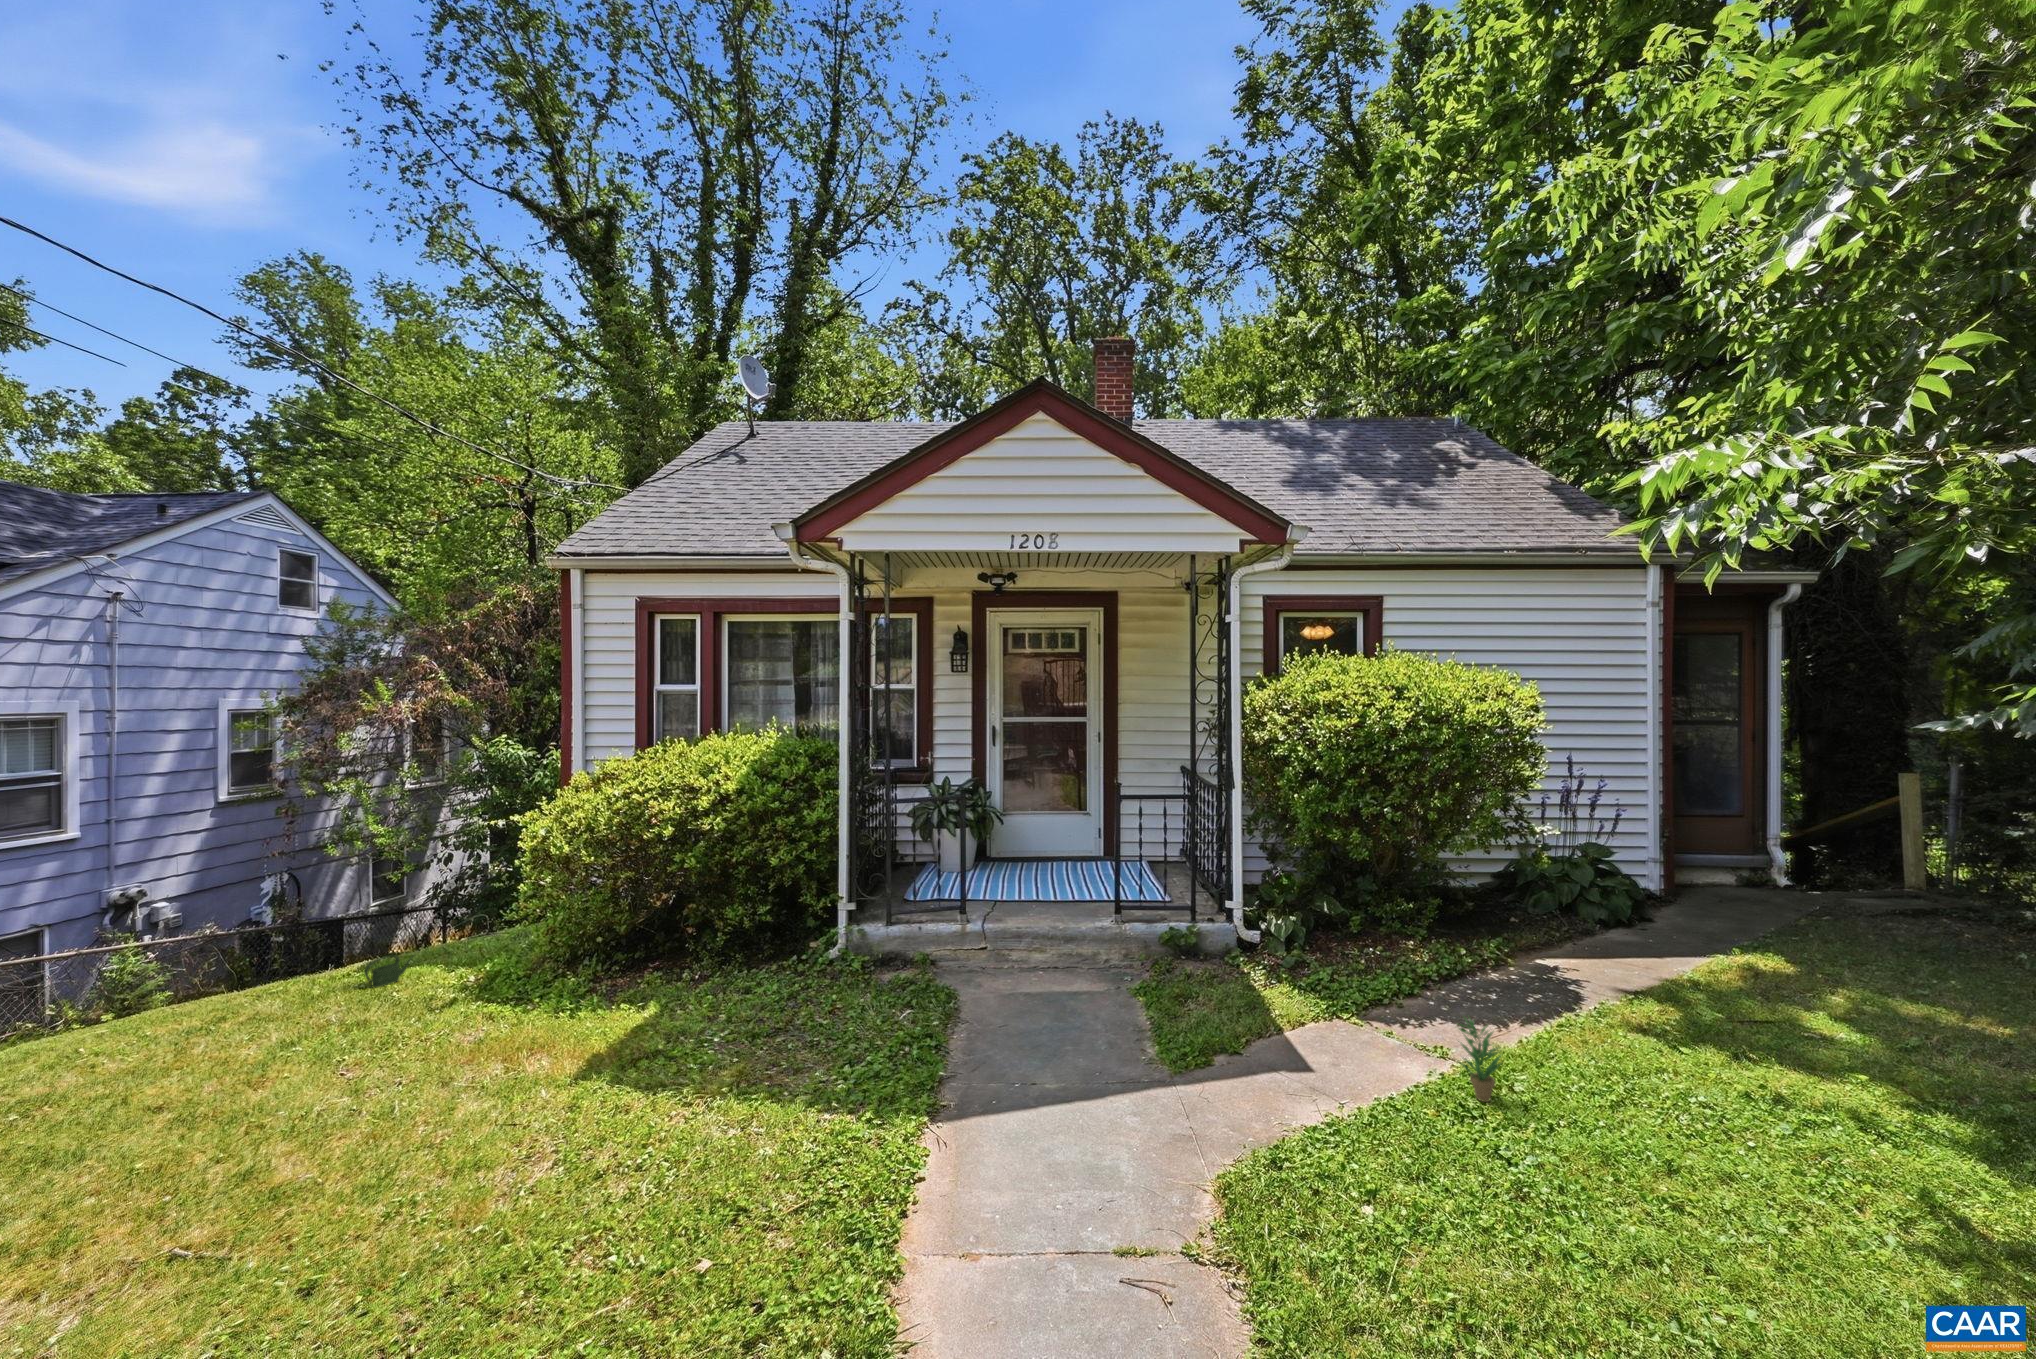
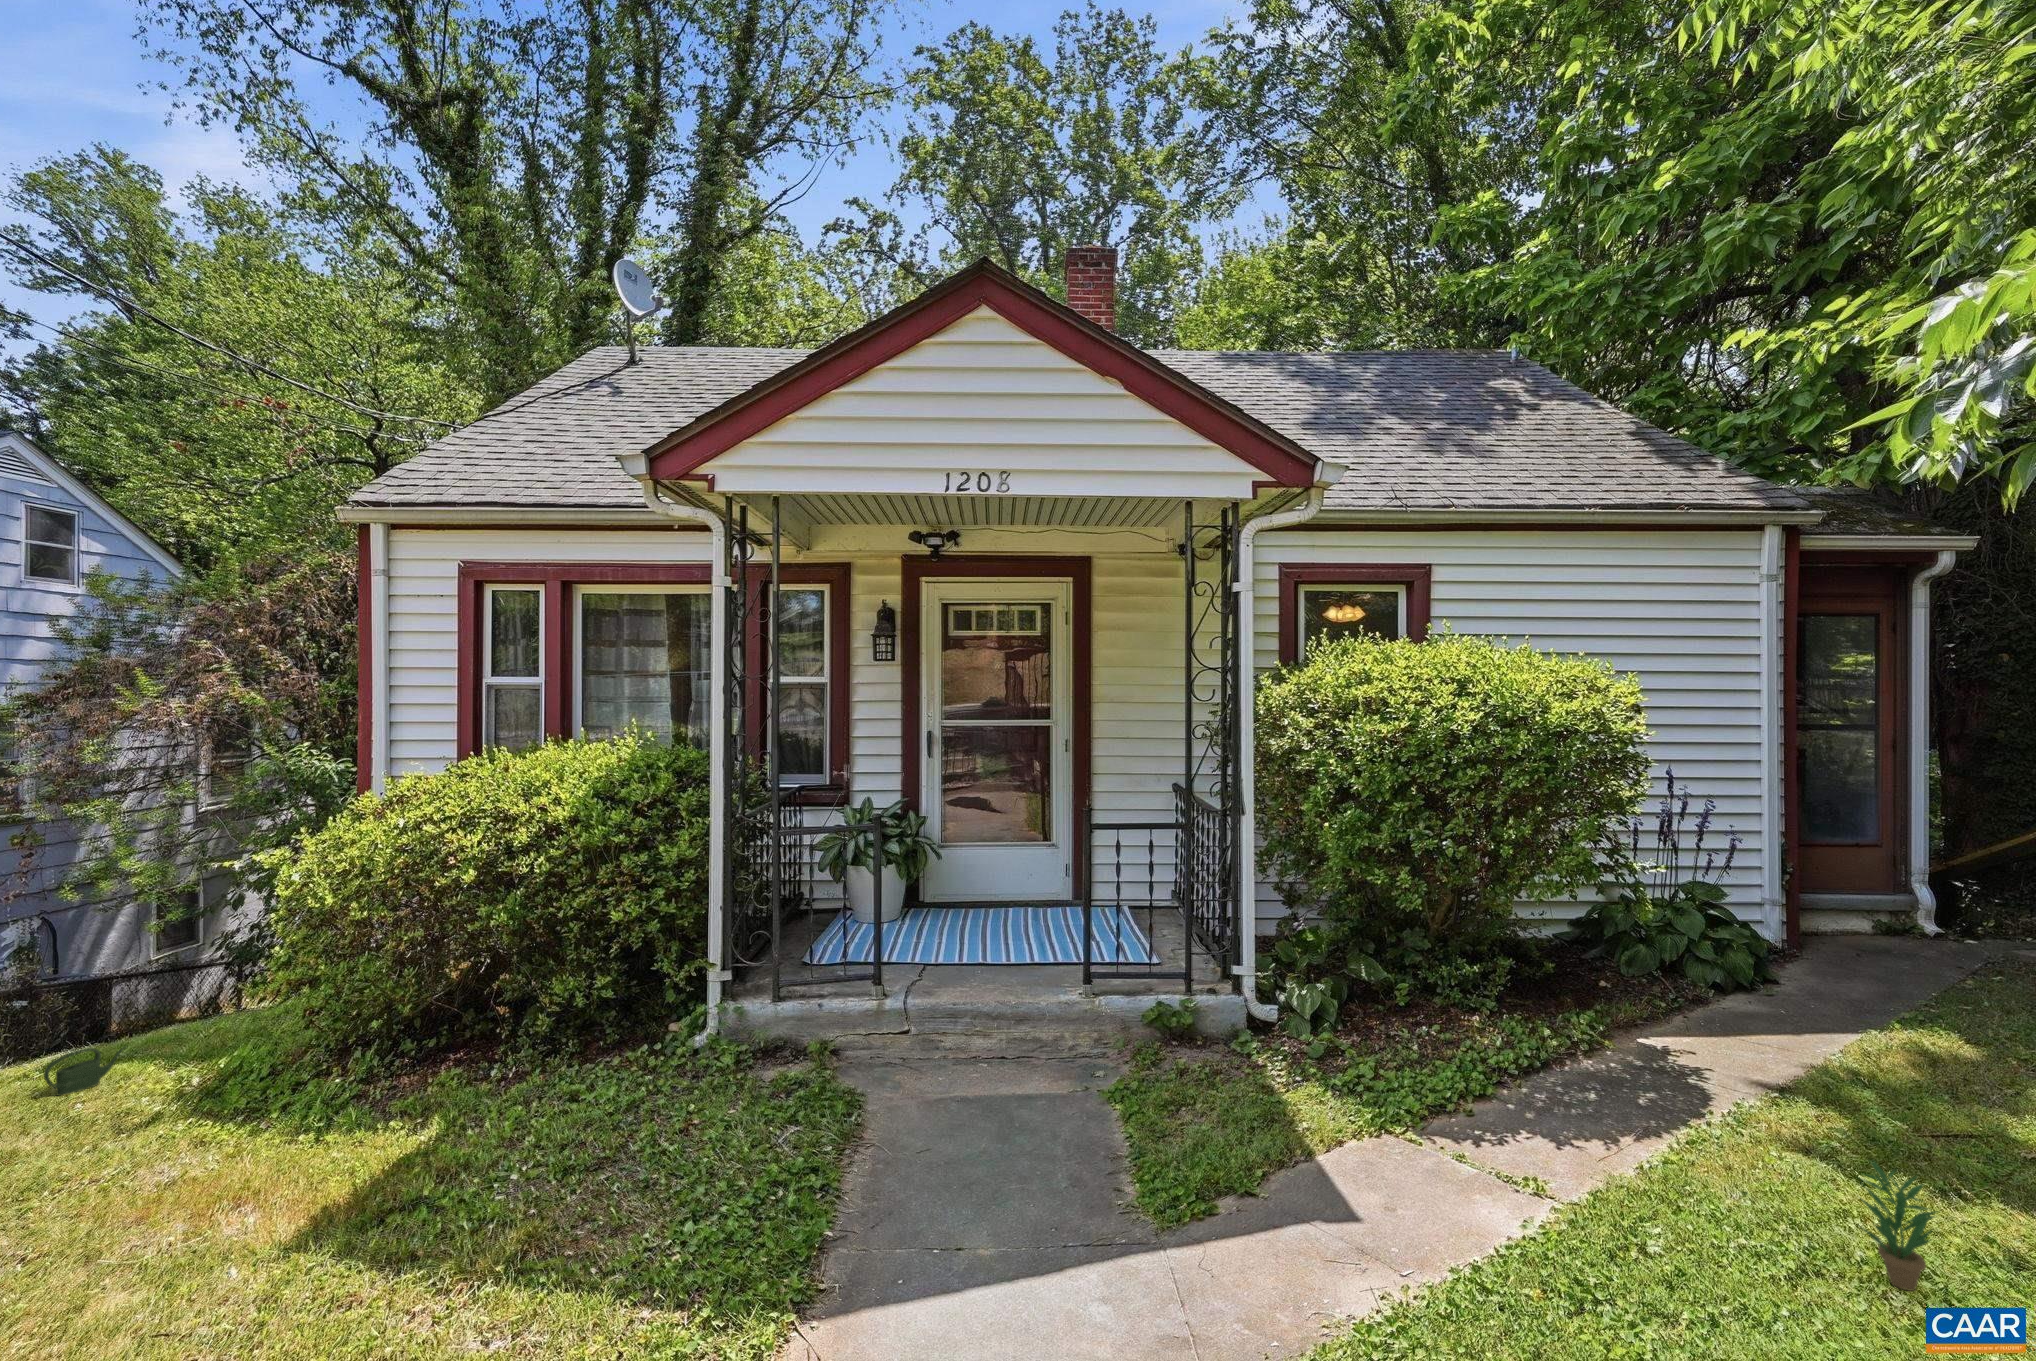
potted plant: present [1458,1016,1501,1102] -> present [1859,1162,1937,1291]

